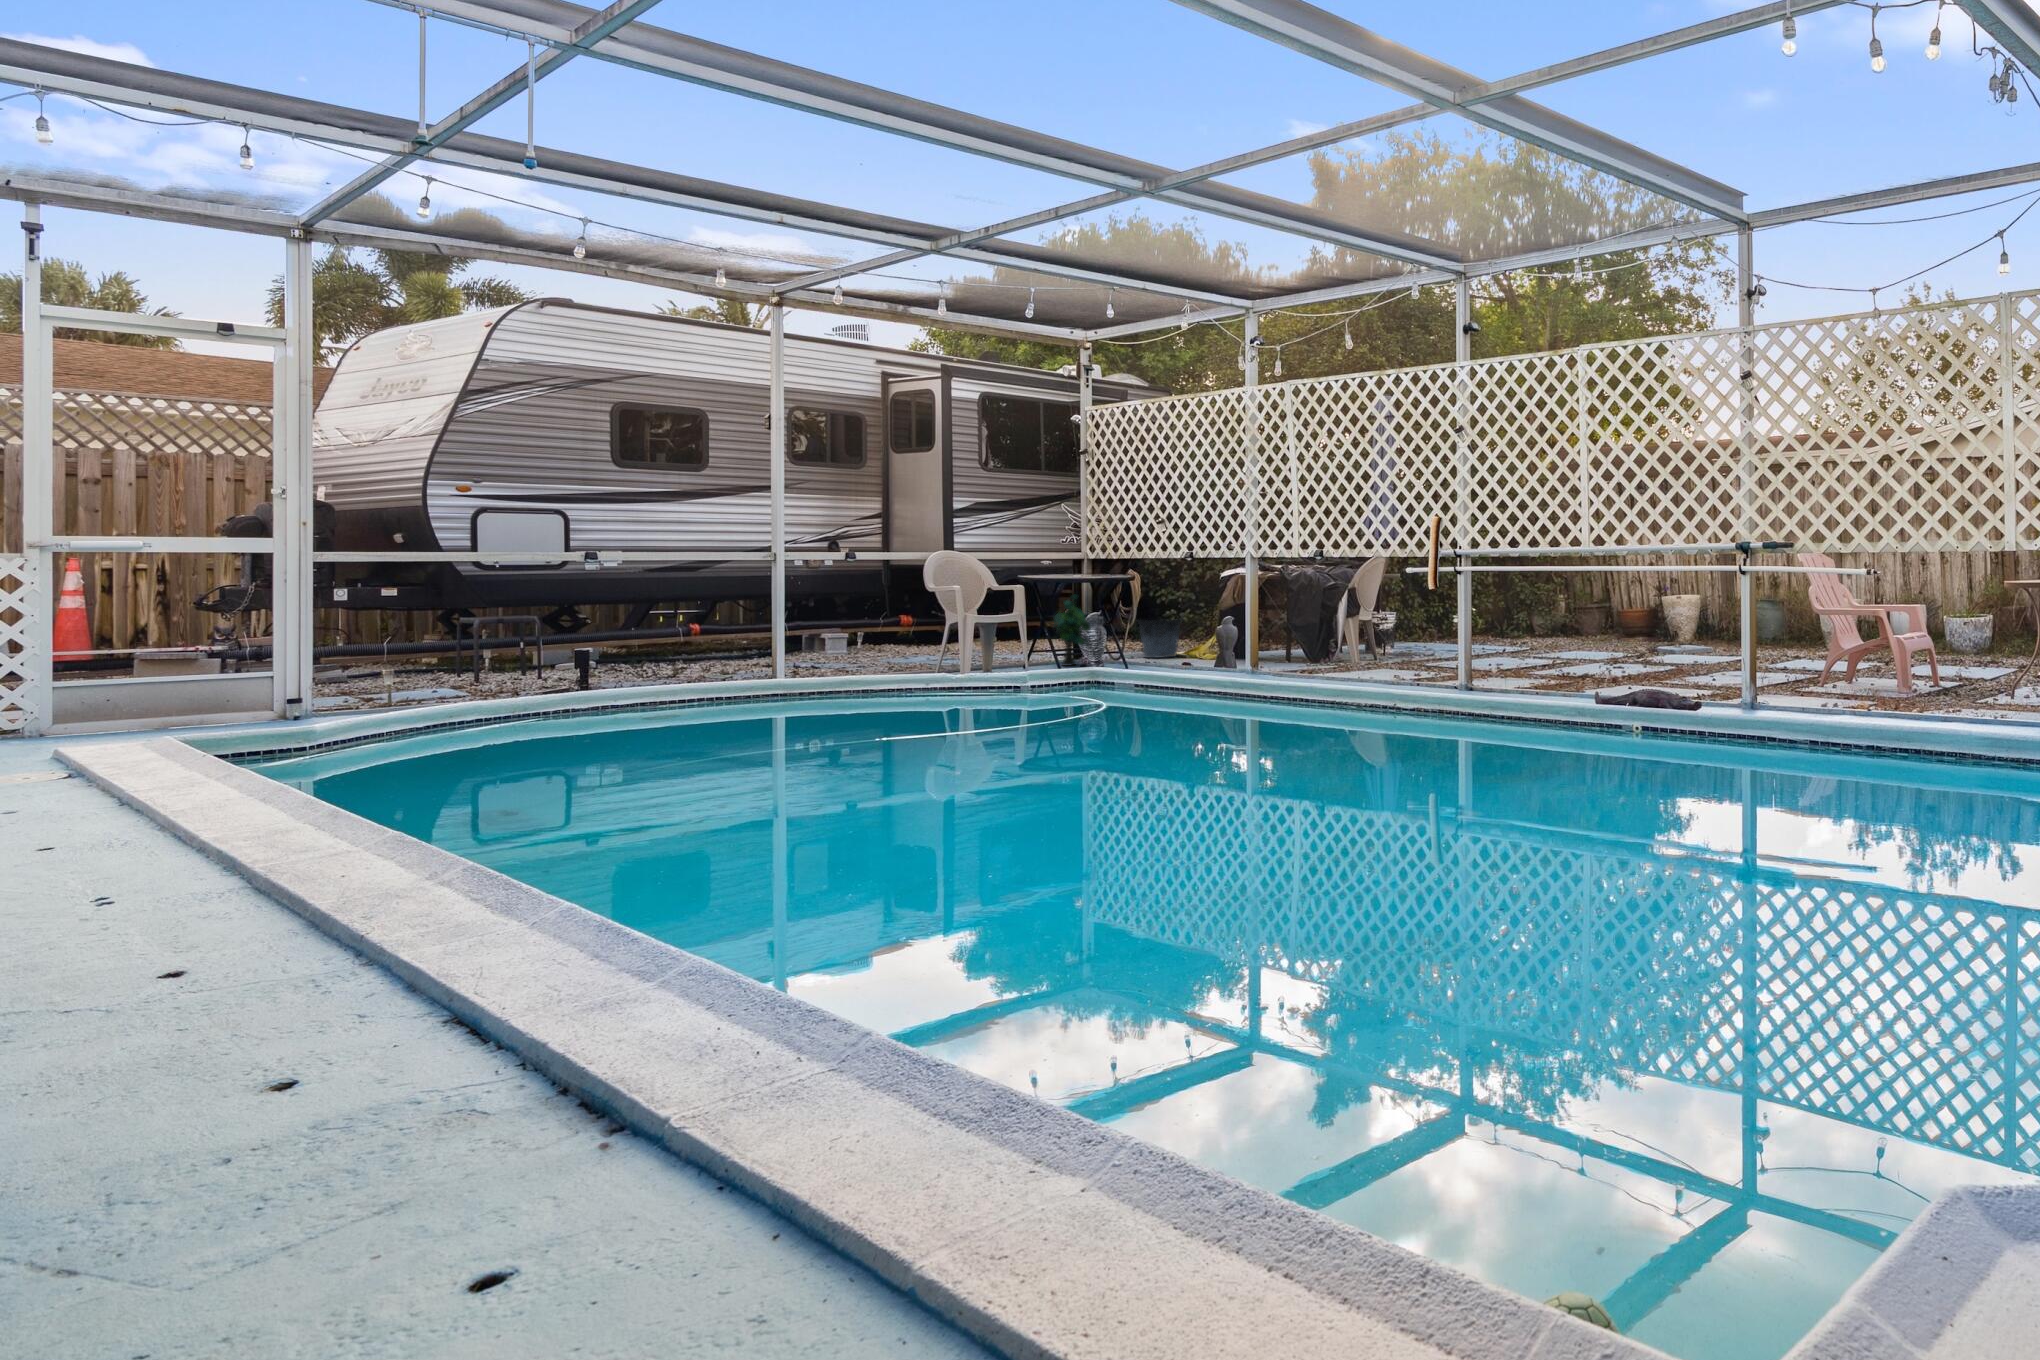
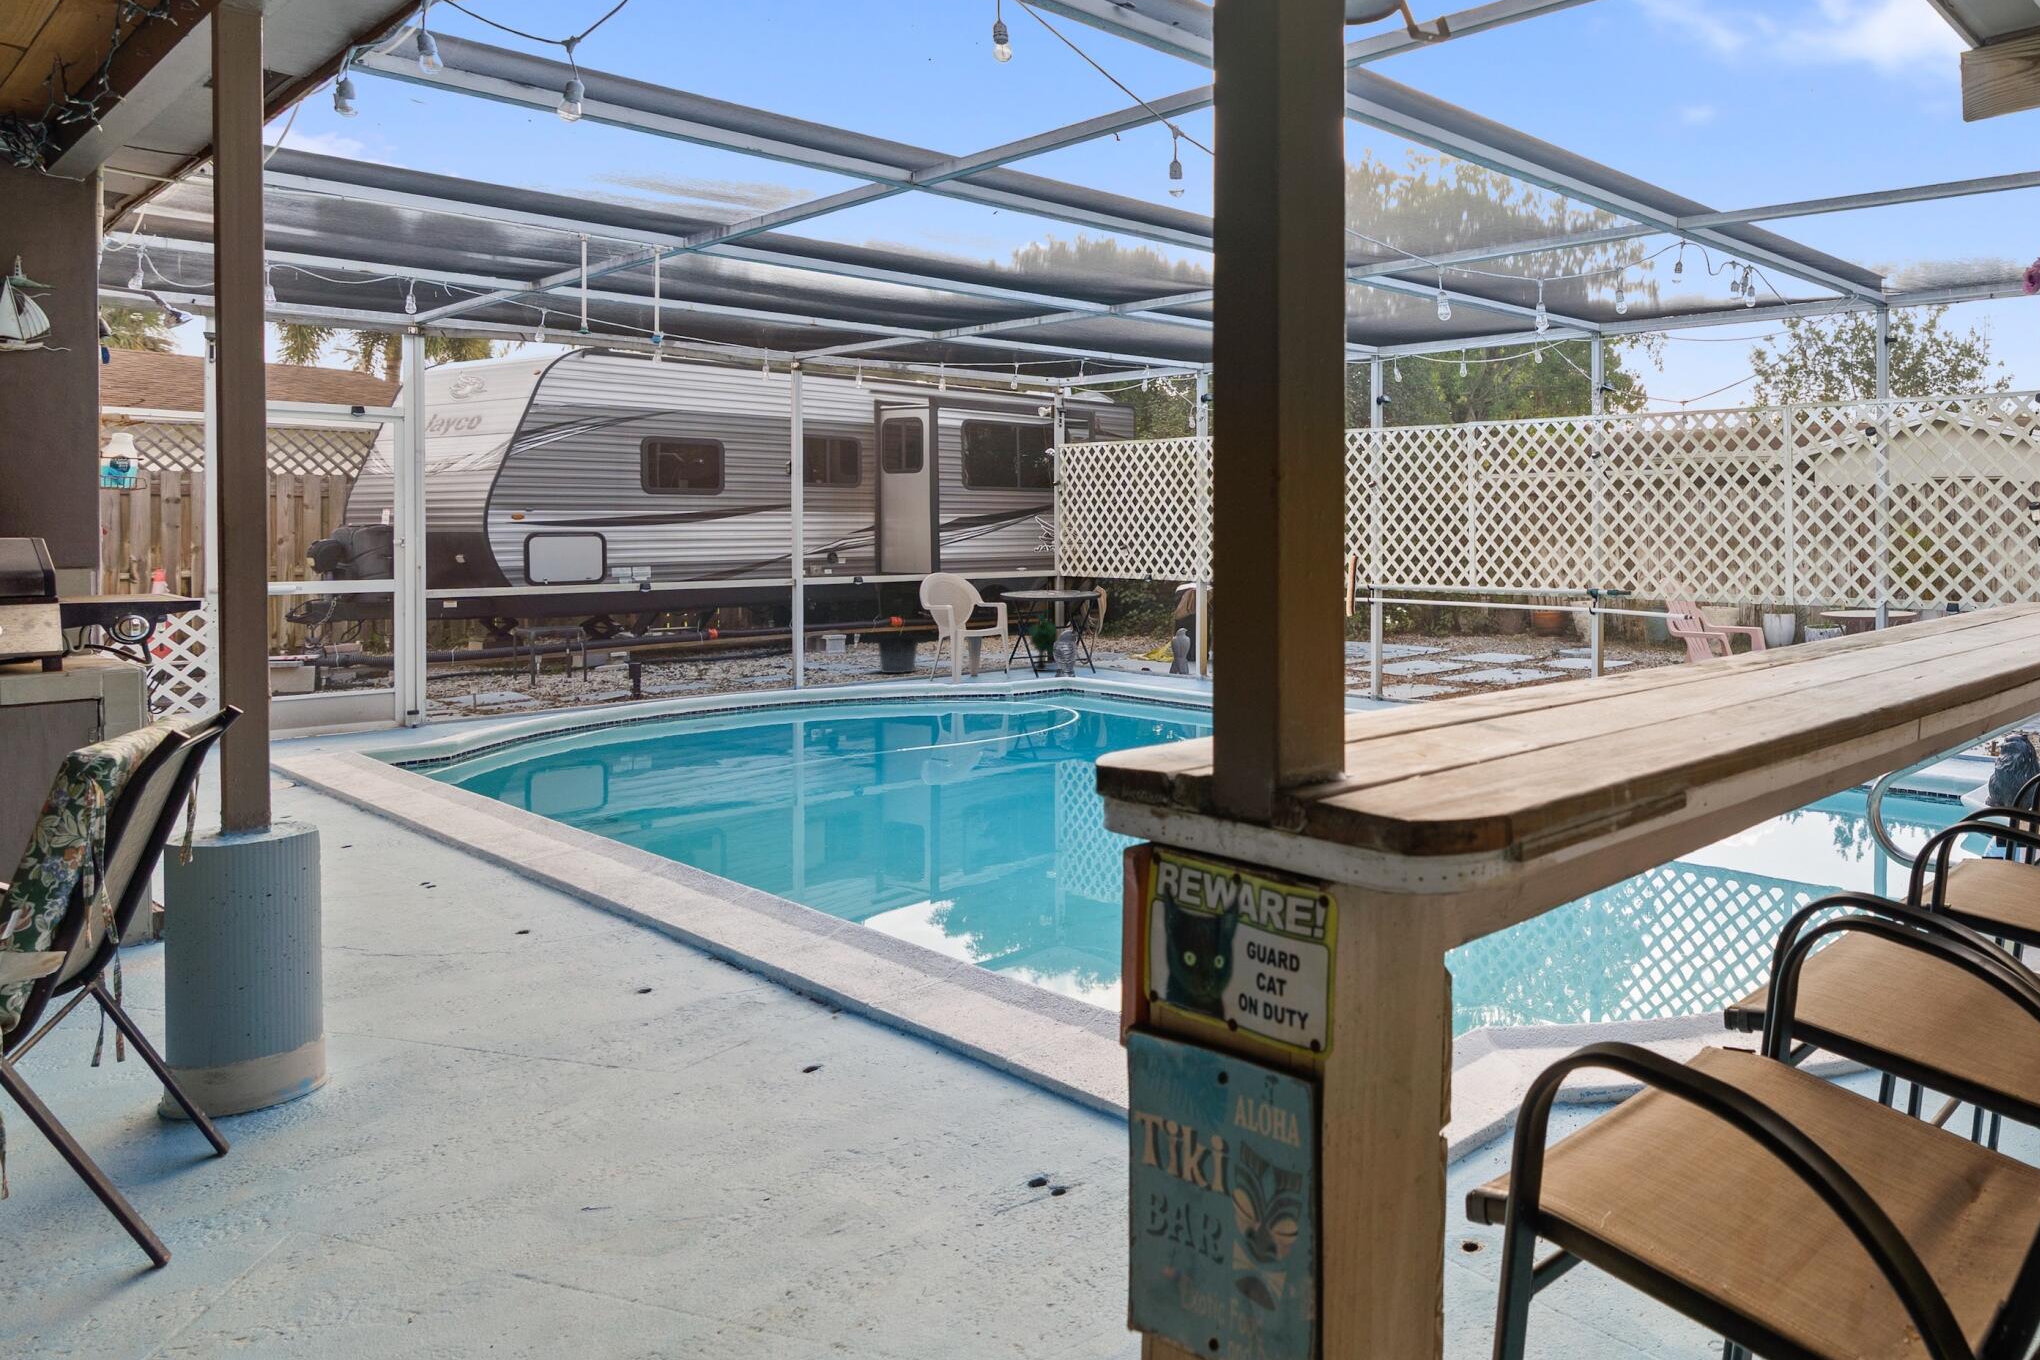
bucket: present [1137,619,1181,658] -> present [876,637,919,673]

